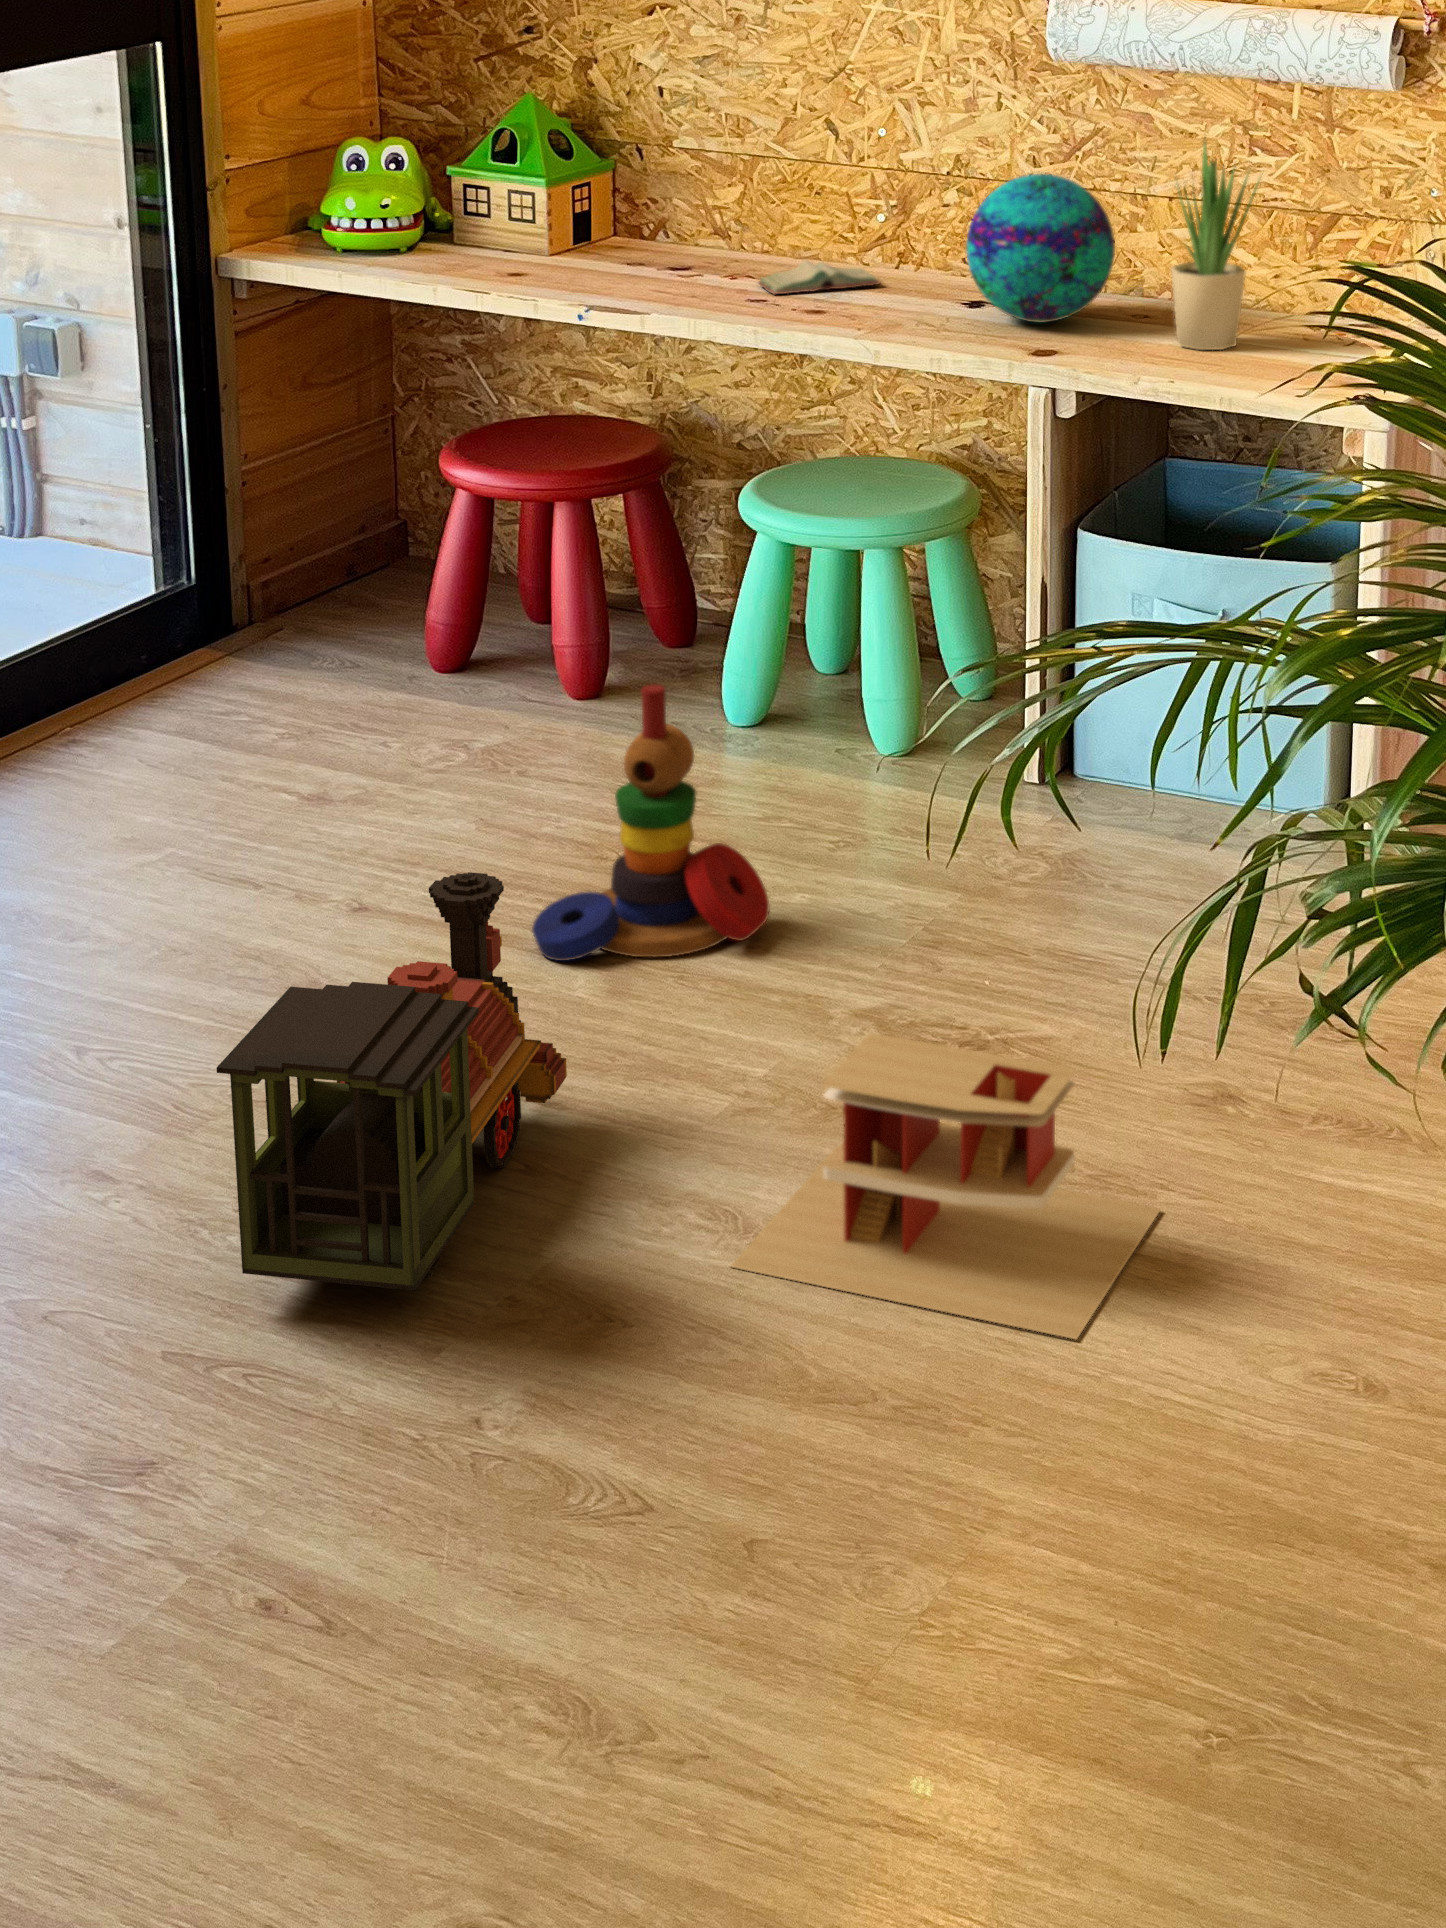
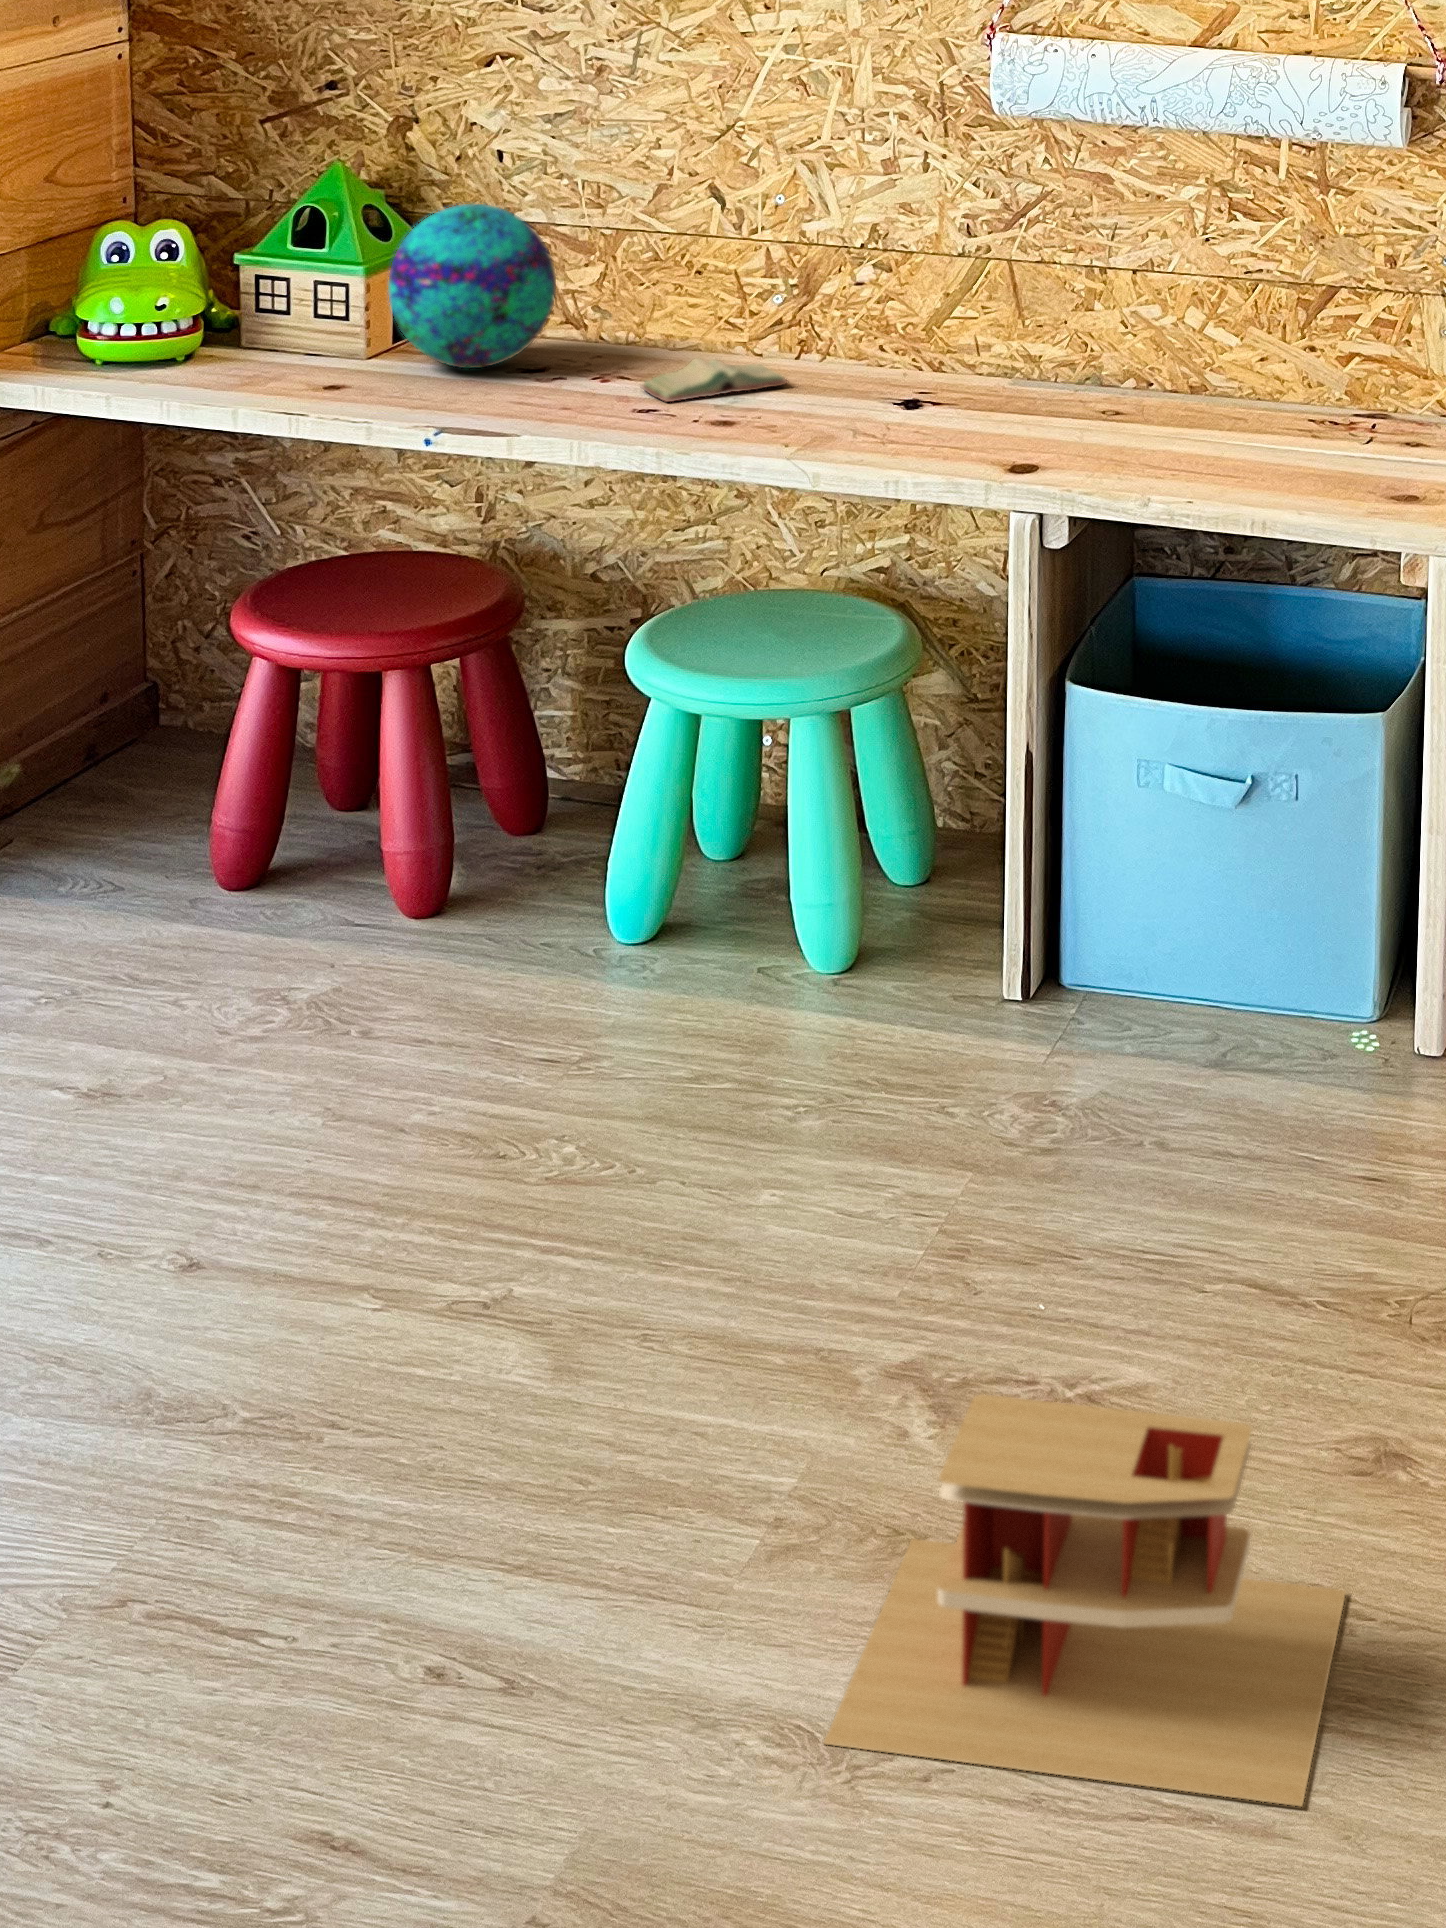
potted plant: present [1171,141,1259,350] -> none [1161,203,1269,457]
decorative ball: present [966,174,1115,322] -> present [388,204,556,368]
stacking toy: present [532,685,770,961] -> none [445,918,742,1291]
toy train: present [216,872,567,1291] -> none [149,1211,552,1845]

